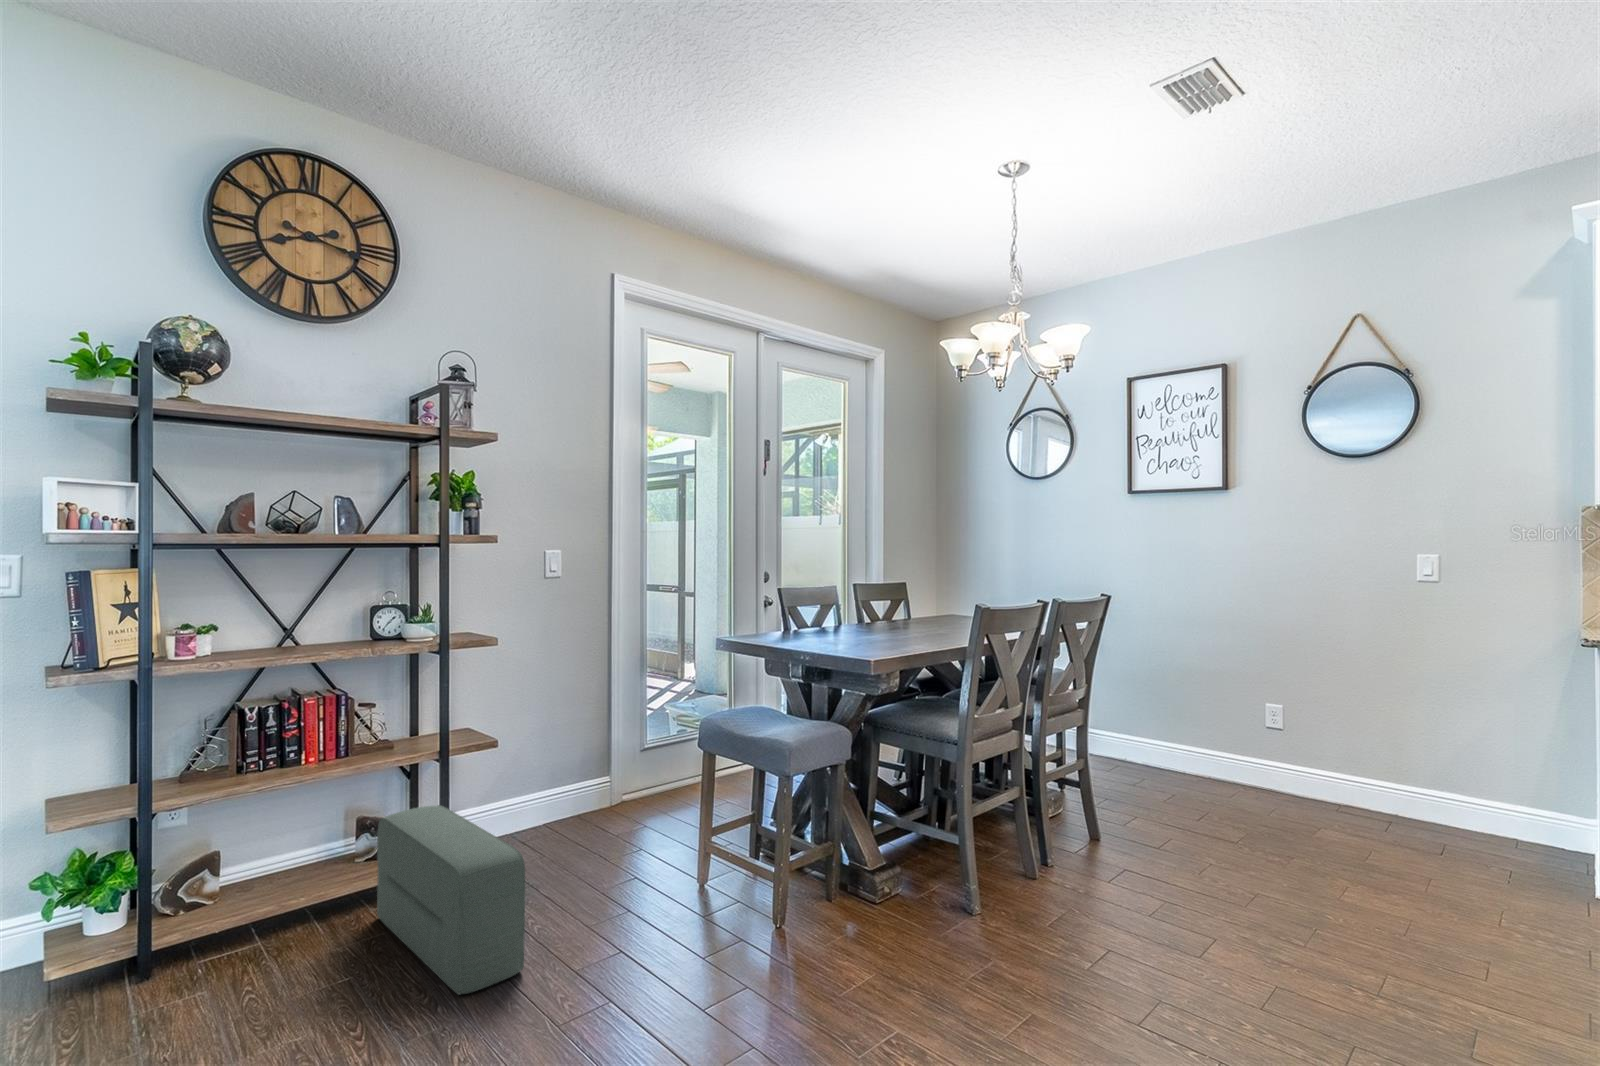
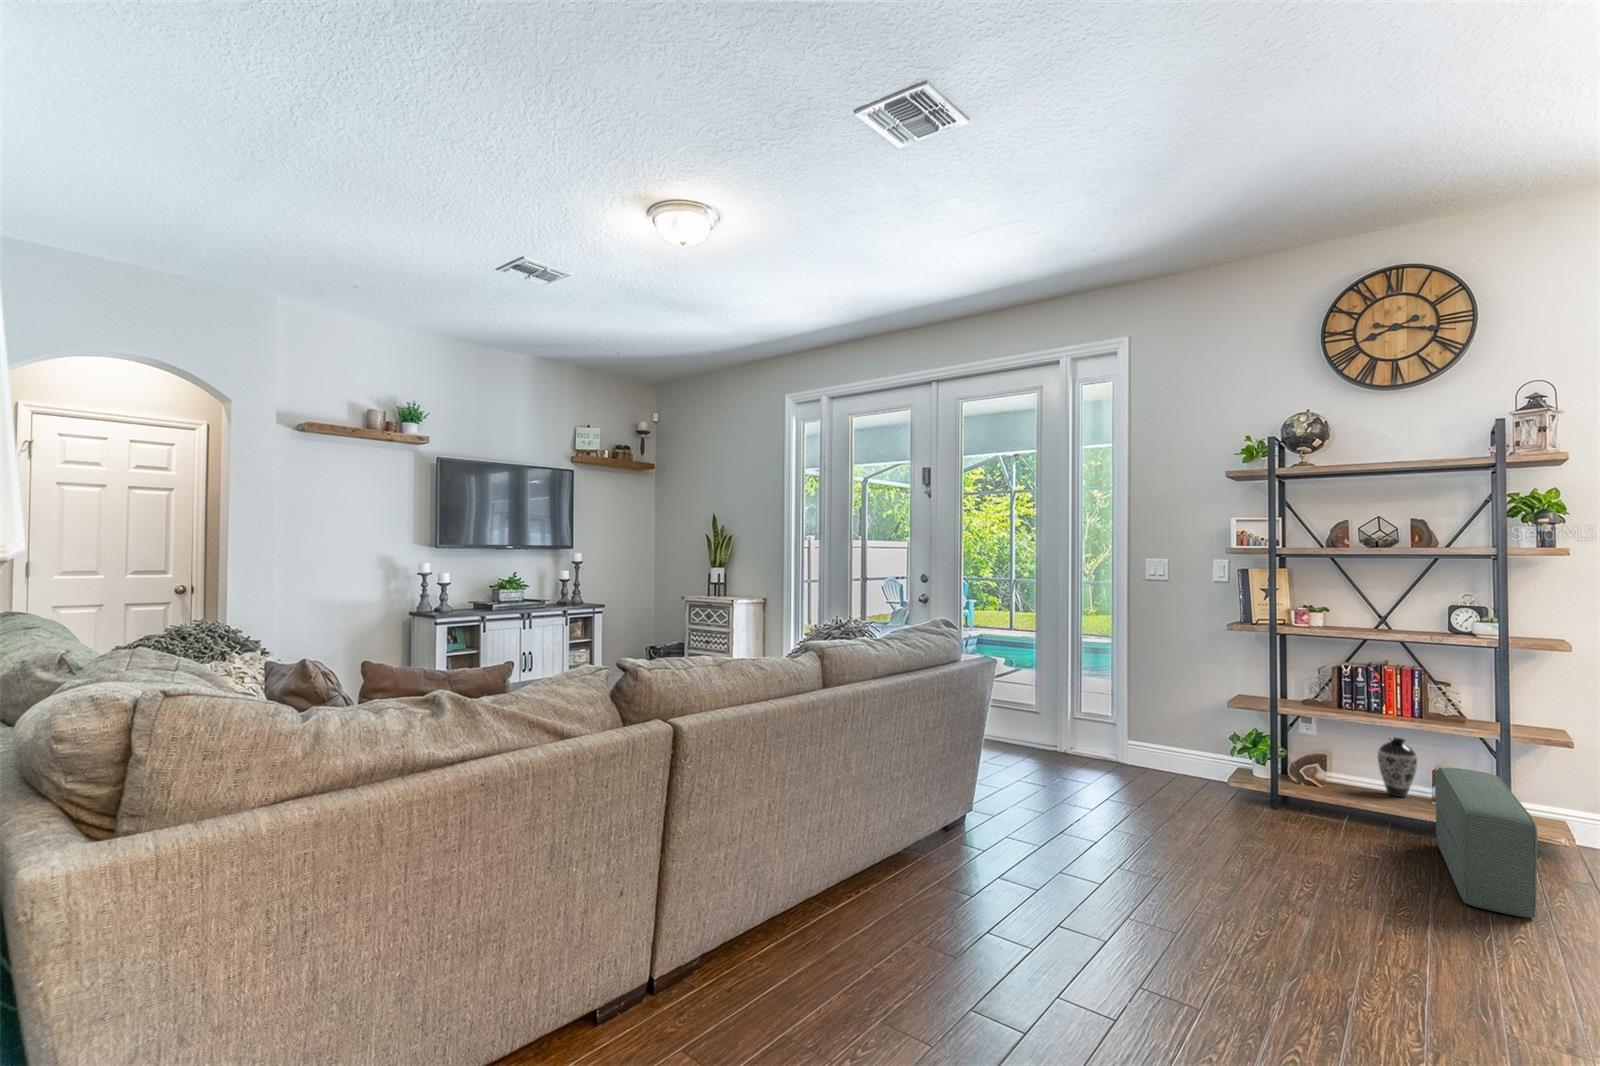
decorative vase: none [287,791,337,874] -> present [1377,737,1417,797]

